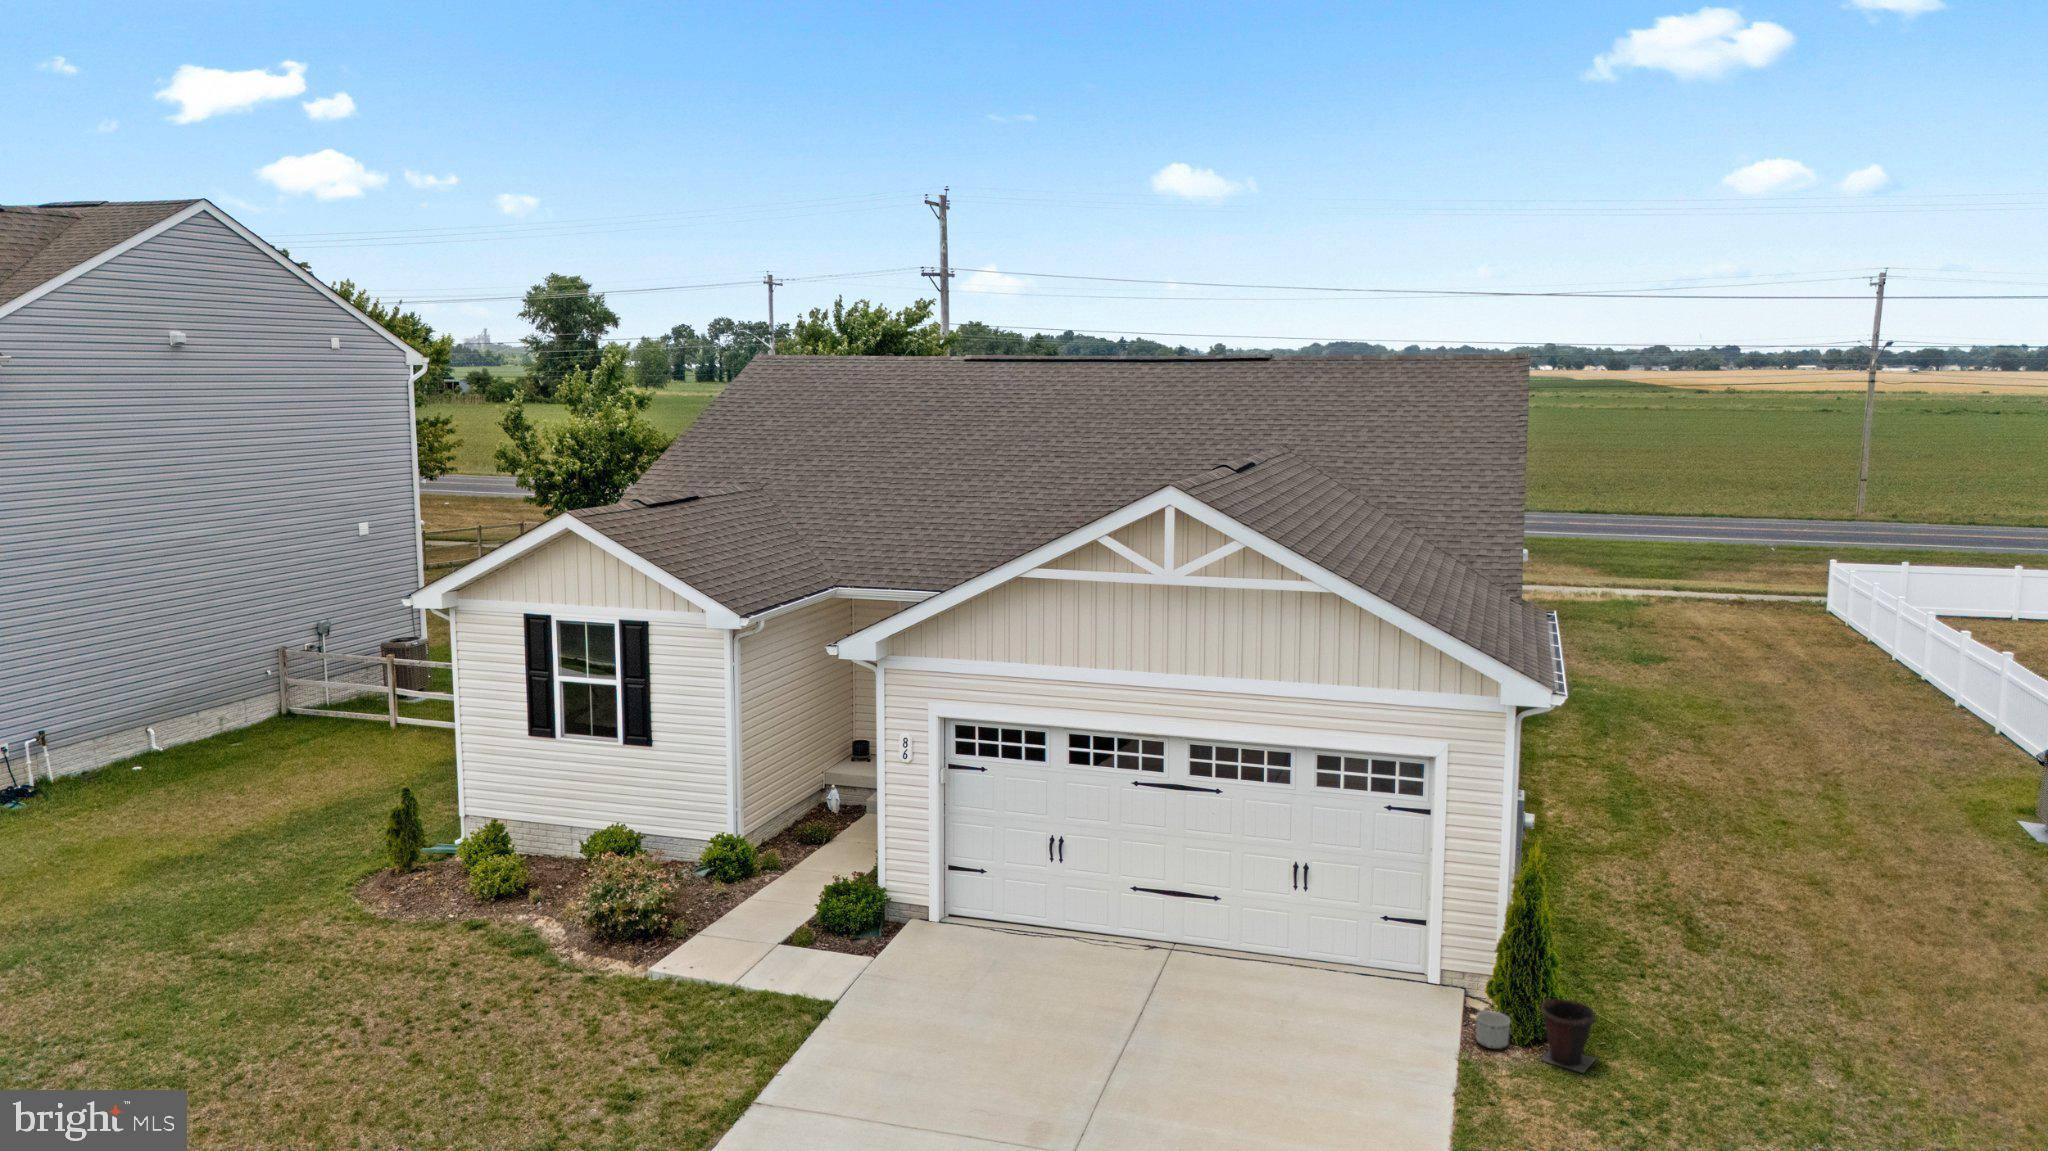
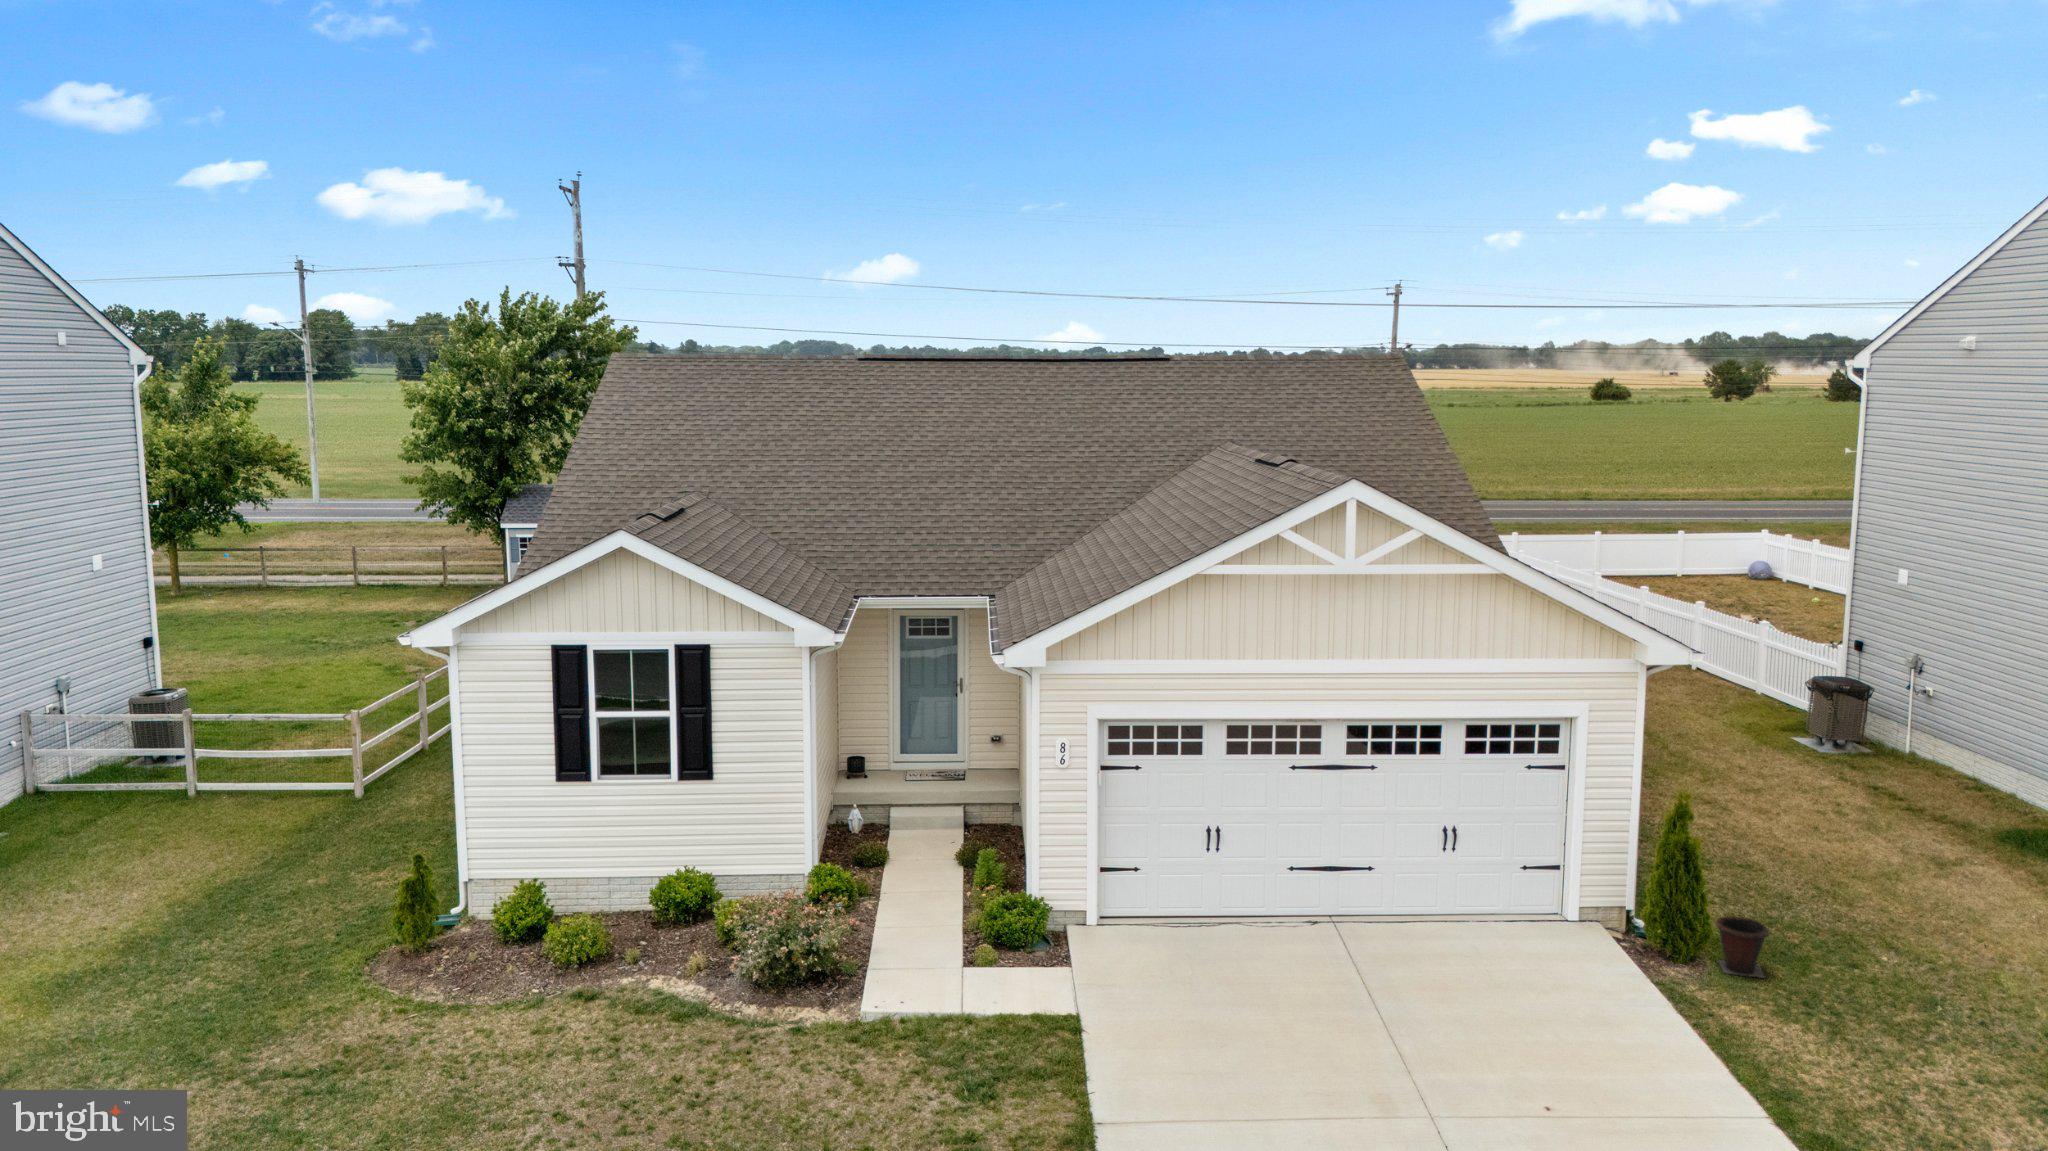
planter: present [1476,1011,1510,1049] -> none [1660,937,1693,970]

